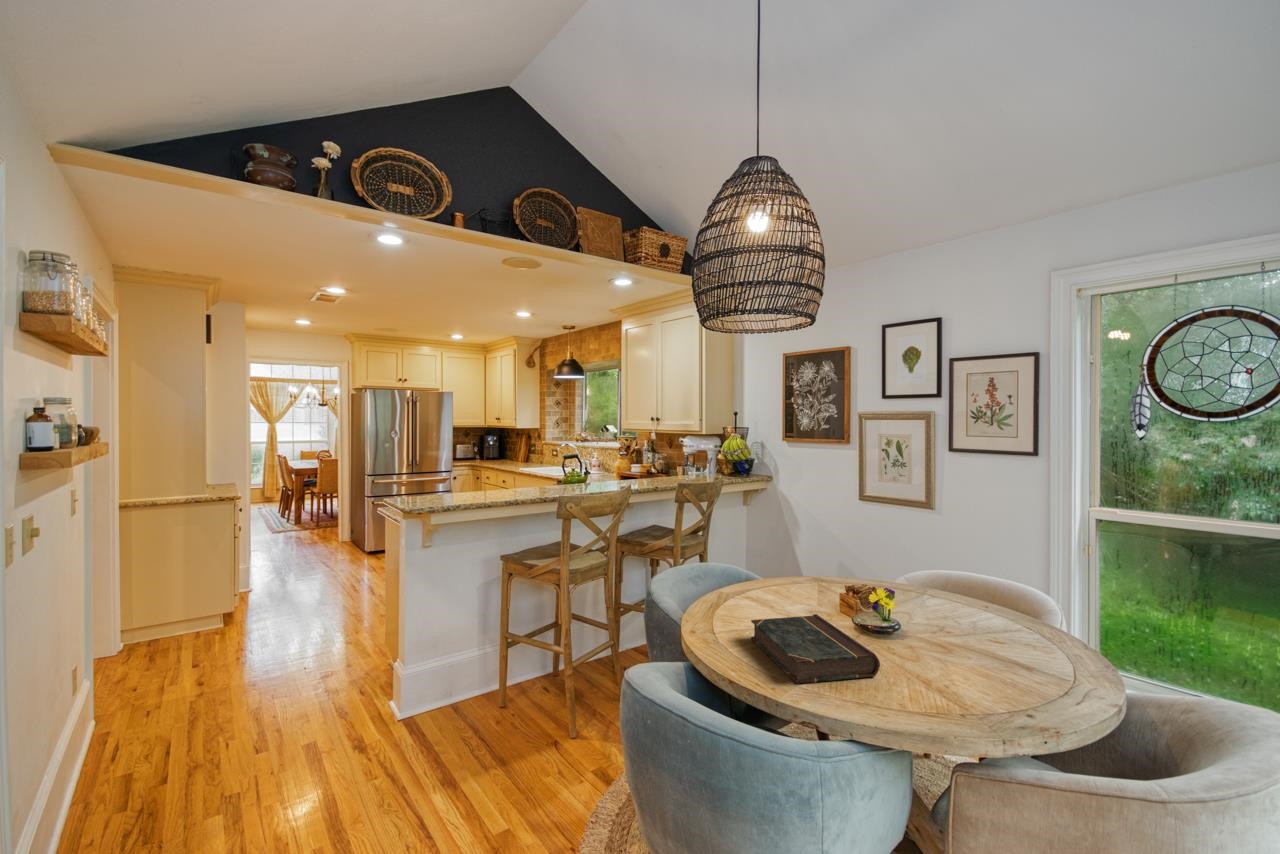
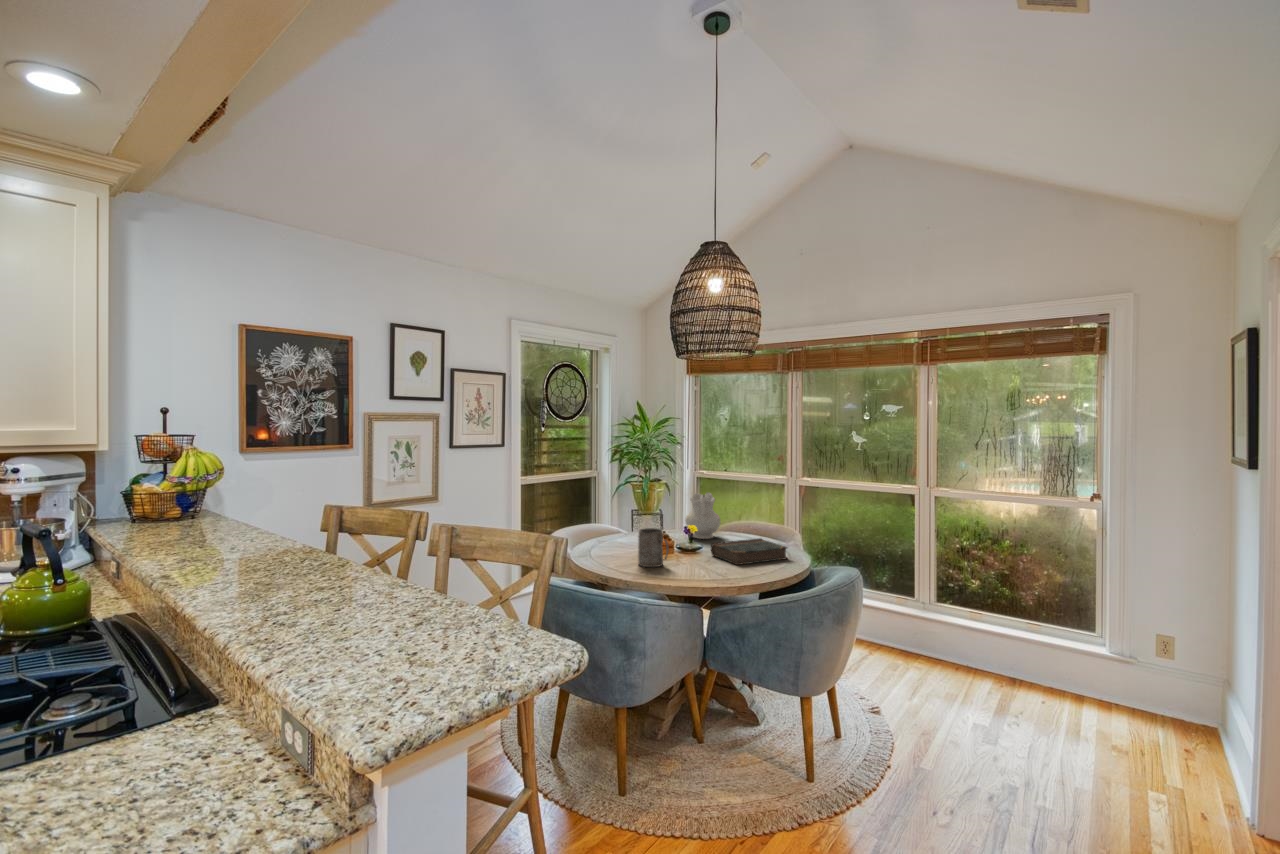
mug: none [743,553,778,604] -> present [638,528,669,567]
ceramic pitcher: none [948,560,1042,661] -> present [685,492,720,539]

